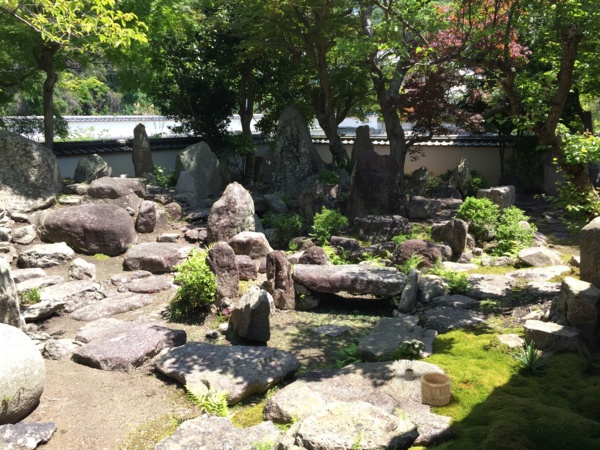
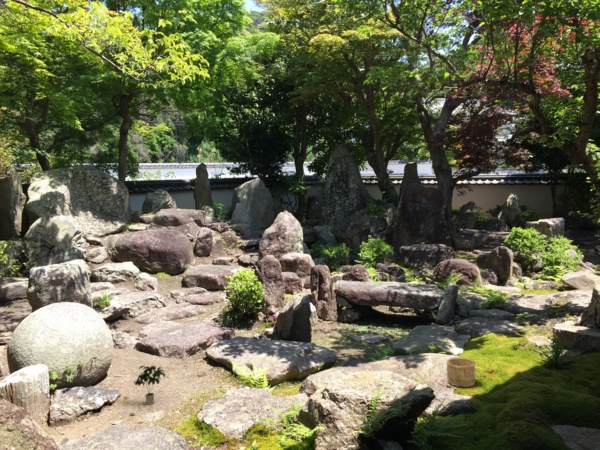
potted plant: present [390,341,427,381] -> present [134,366,165,405]

